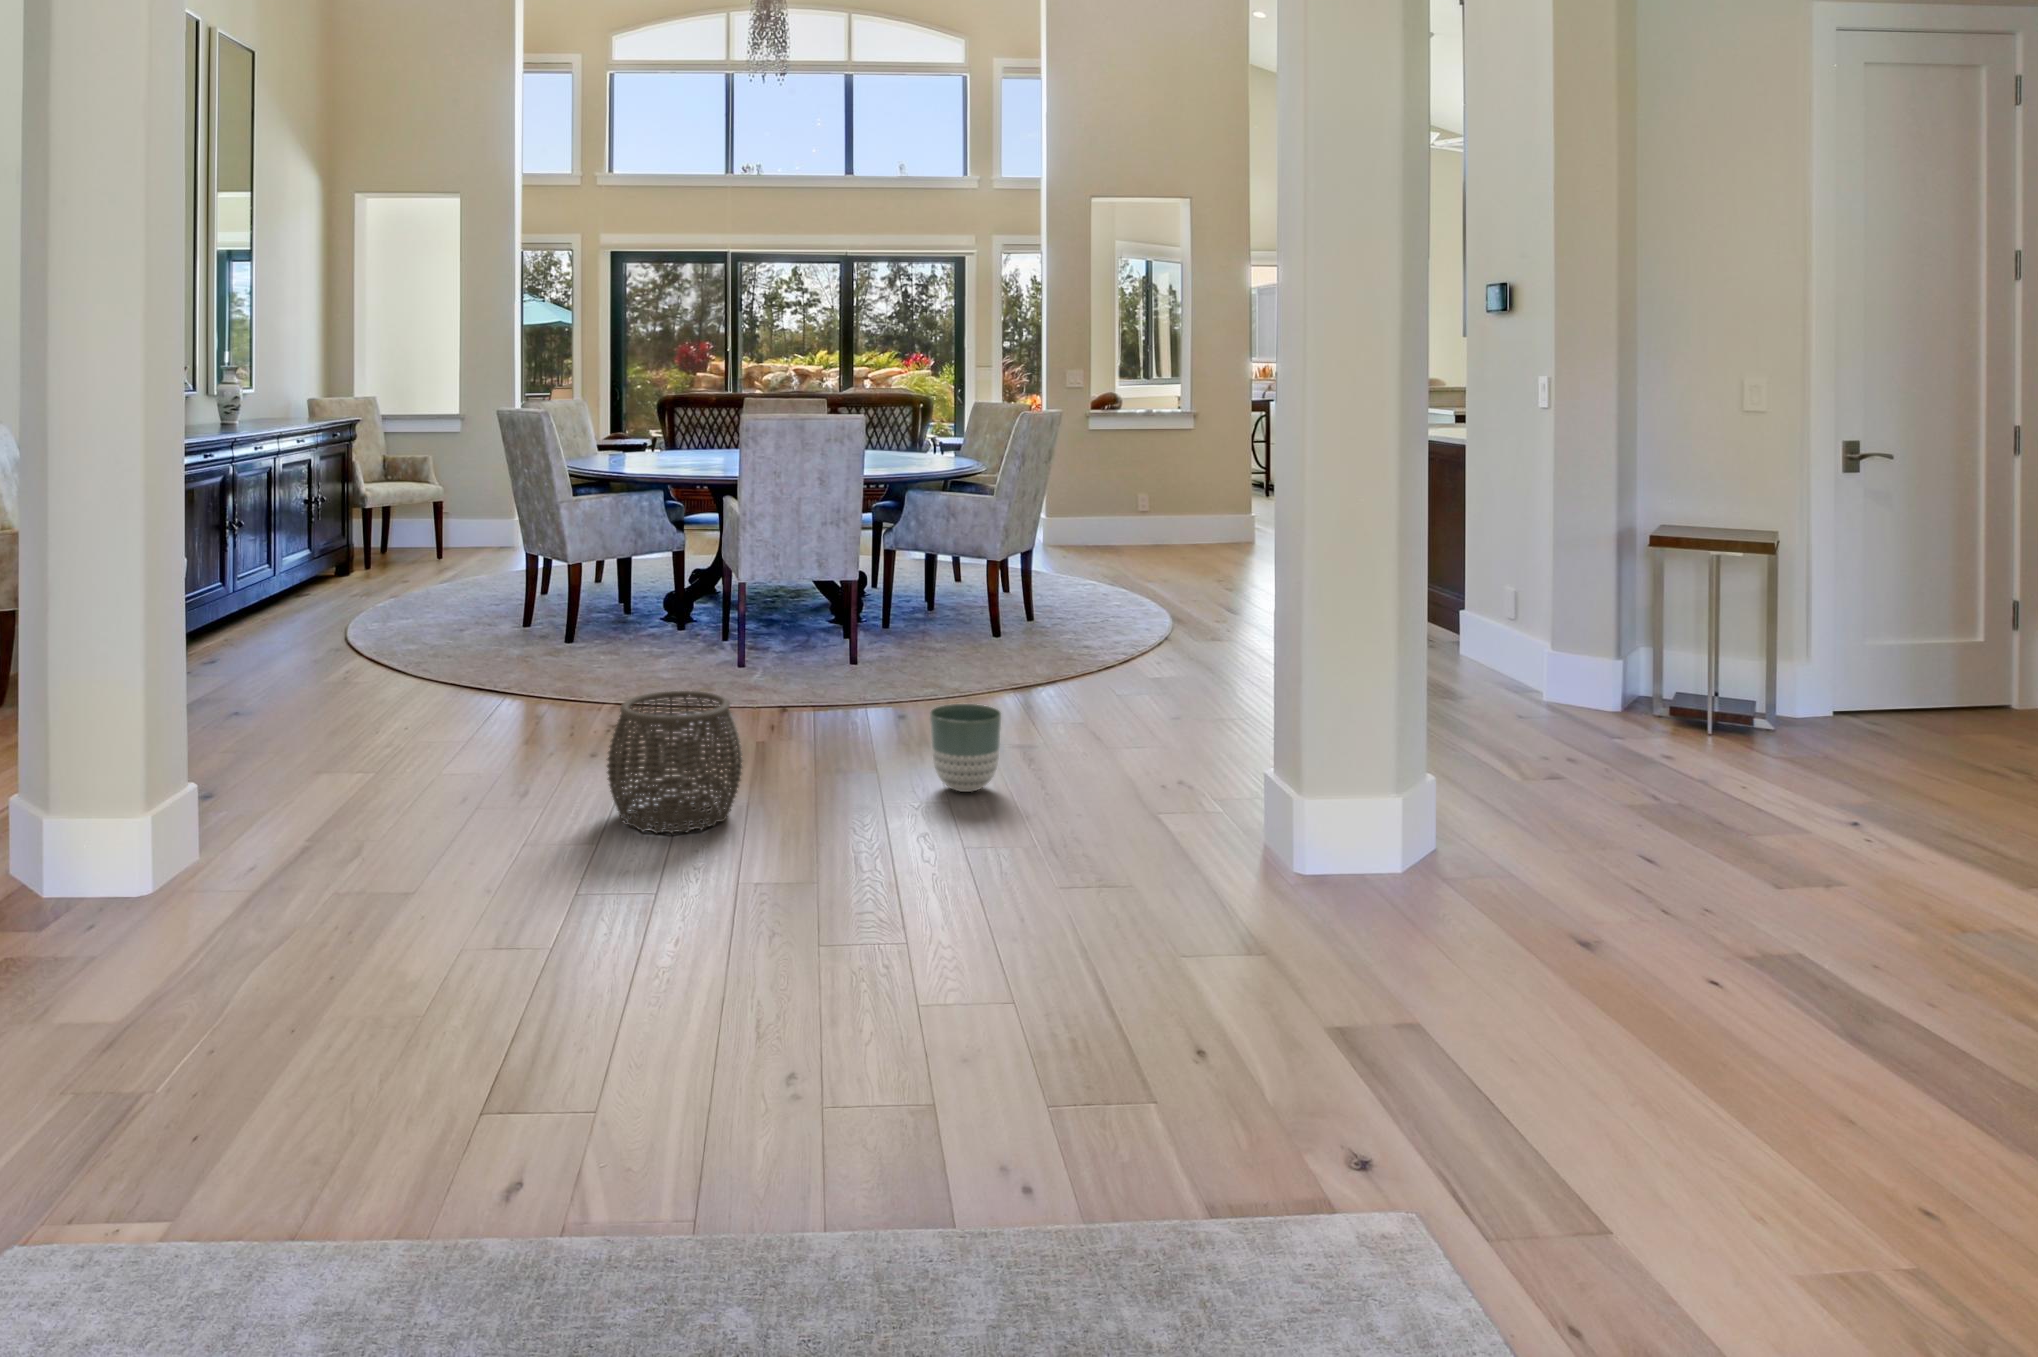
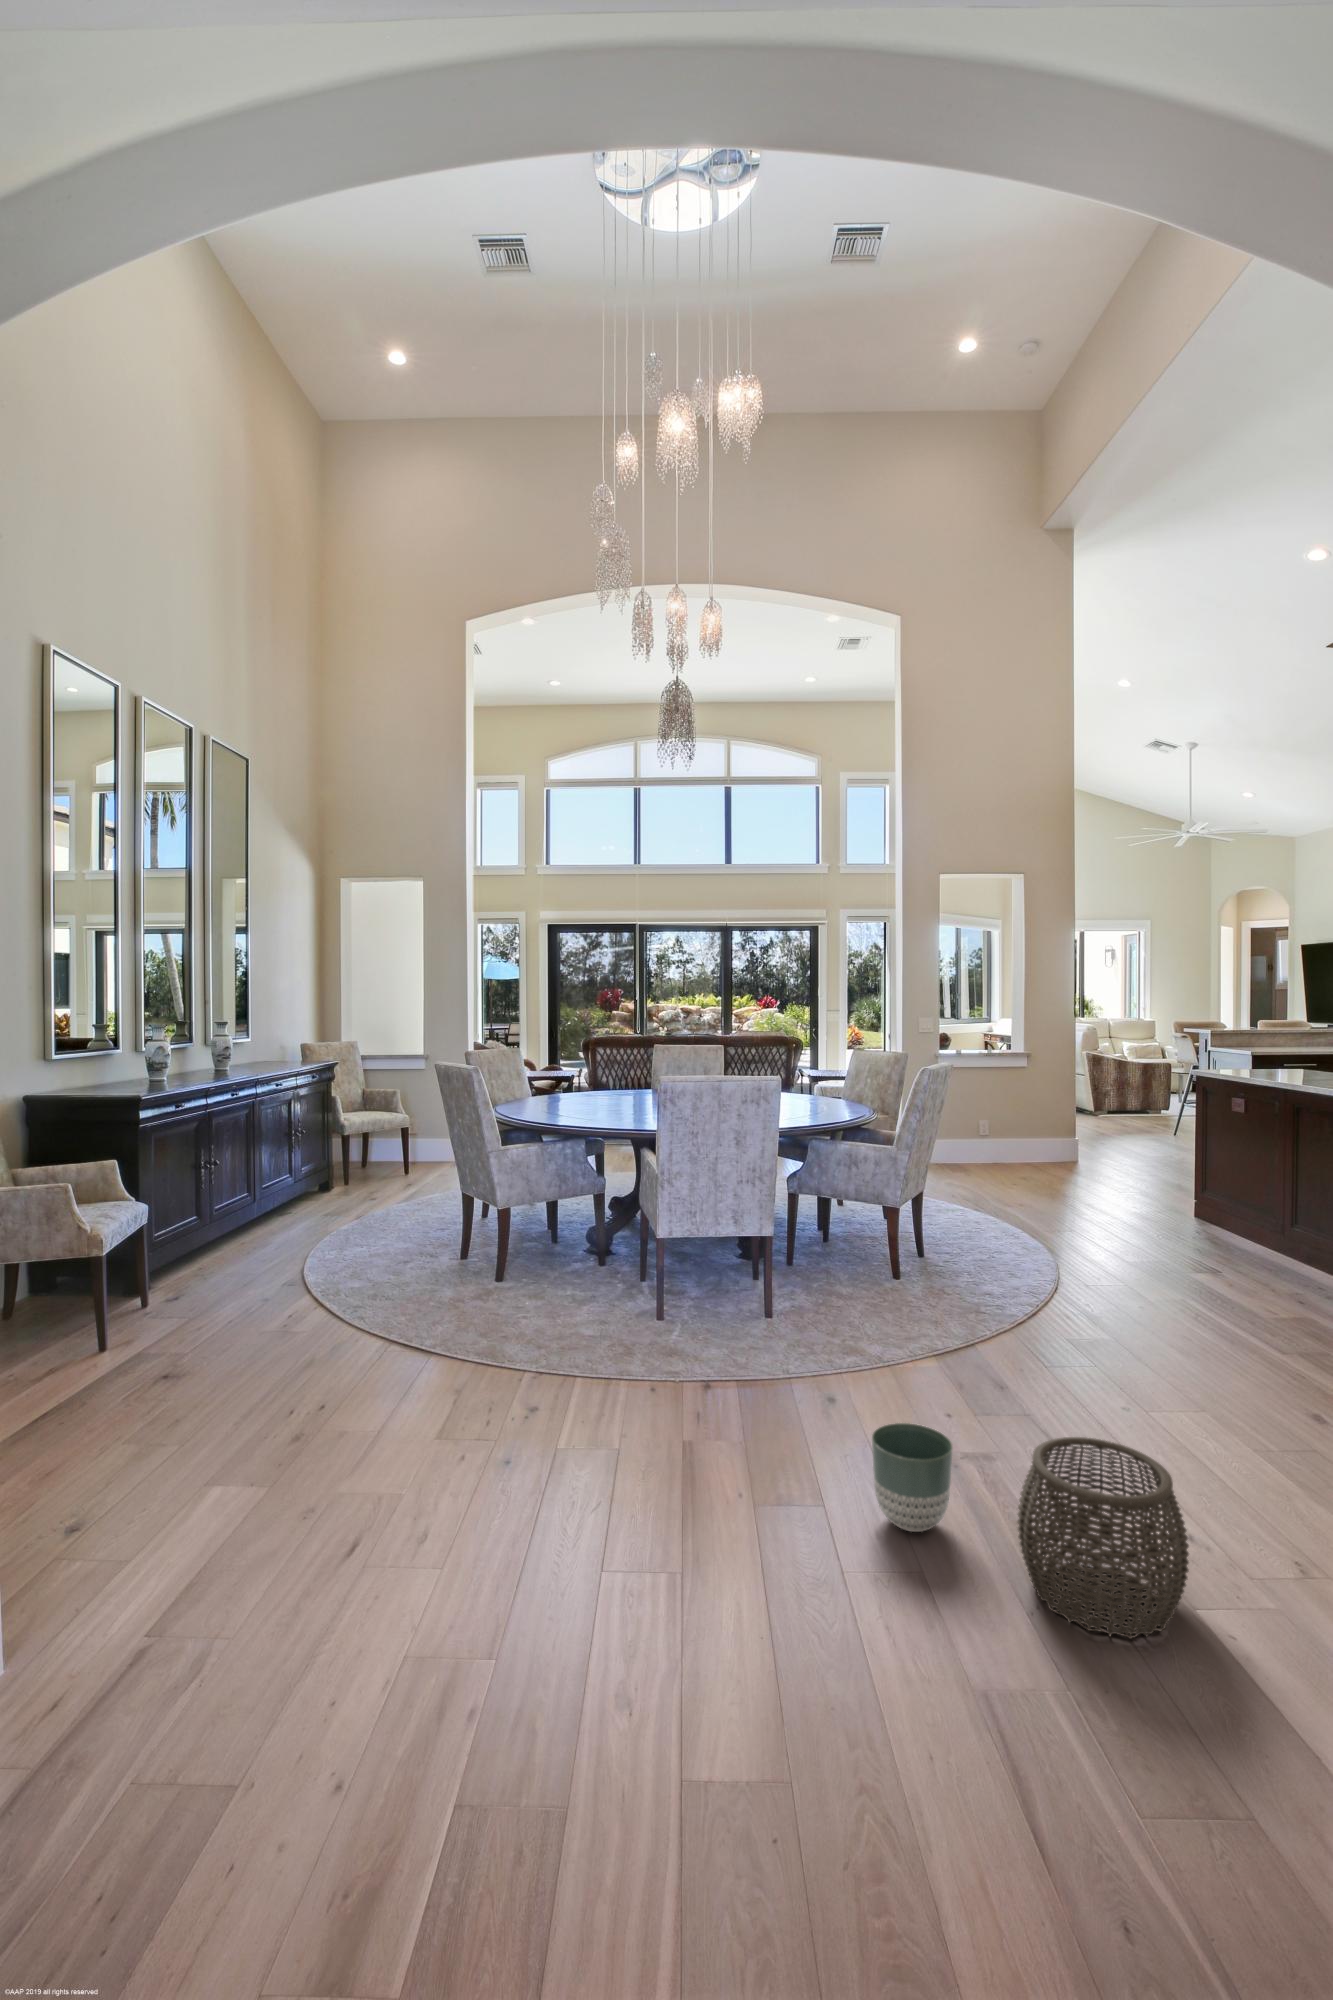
woven basket: present [607,691,743,833] -> present [1017,1437,1189,1639]

